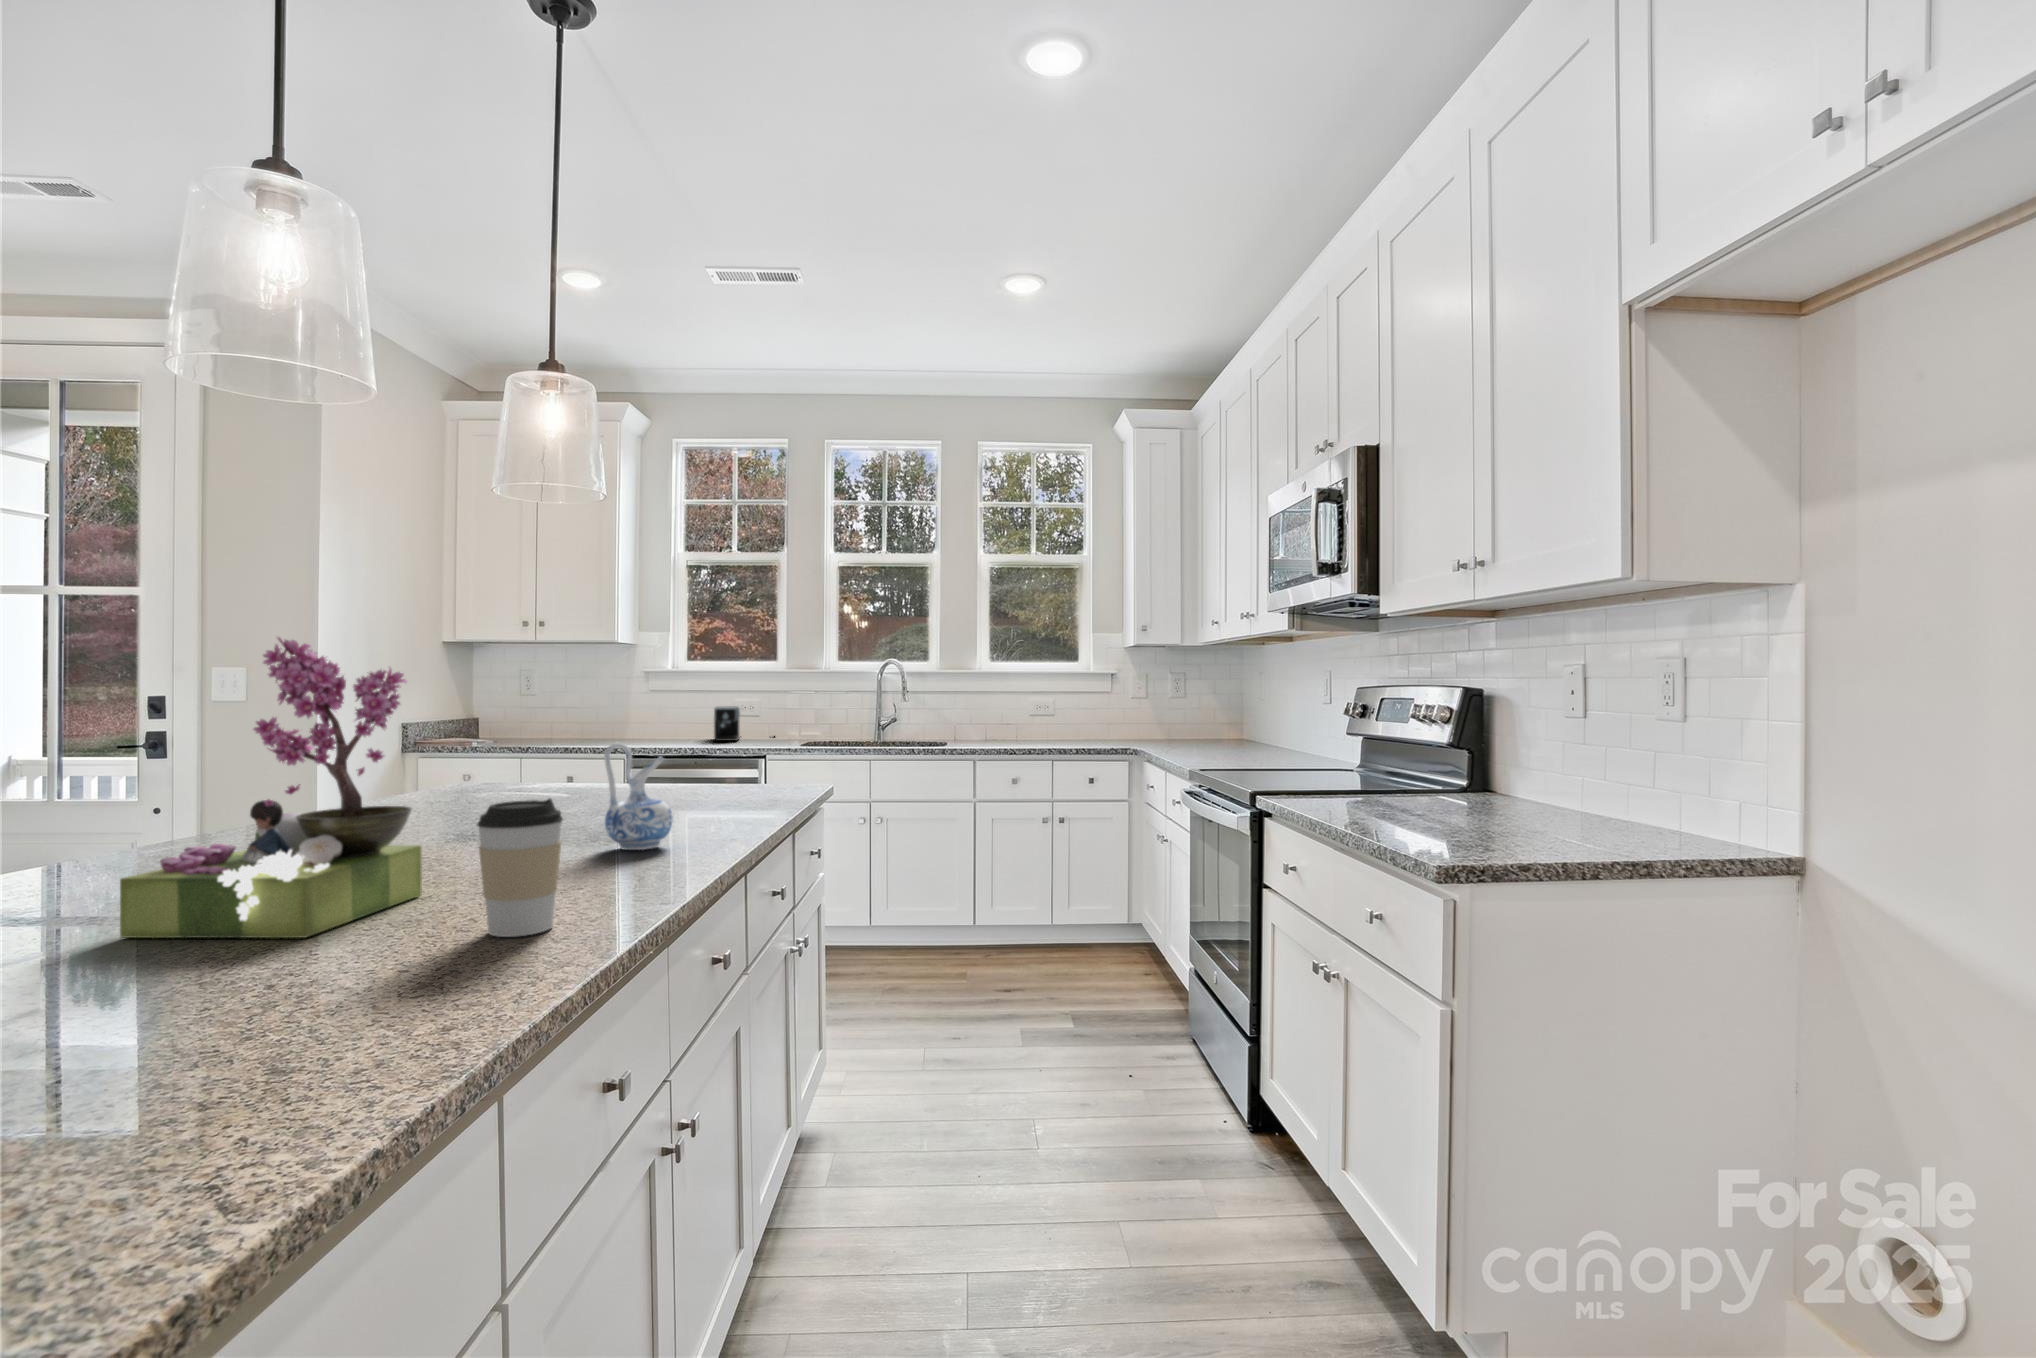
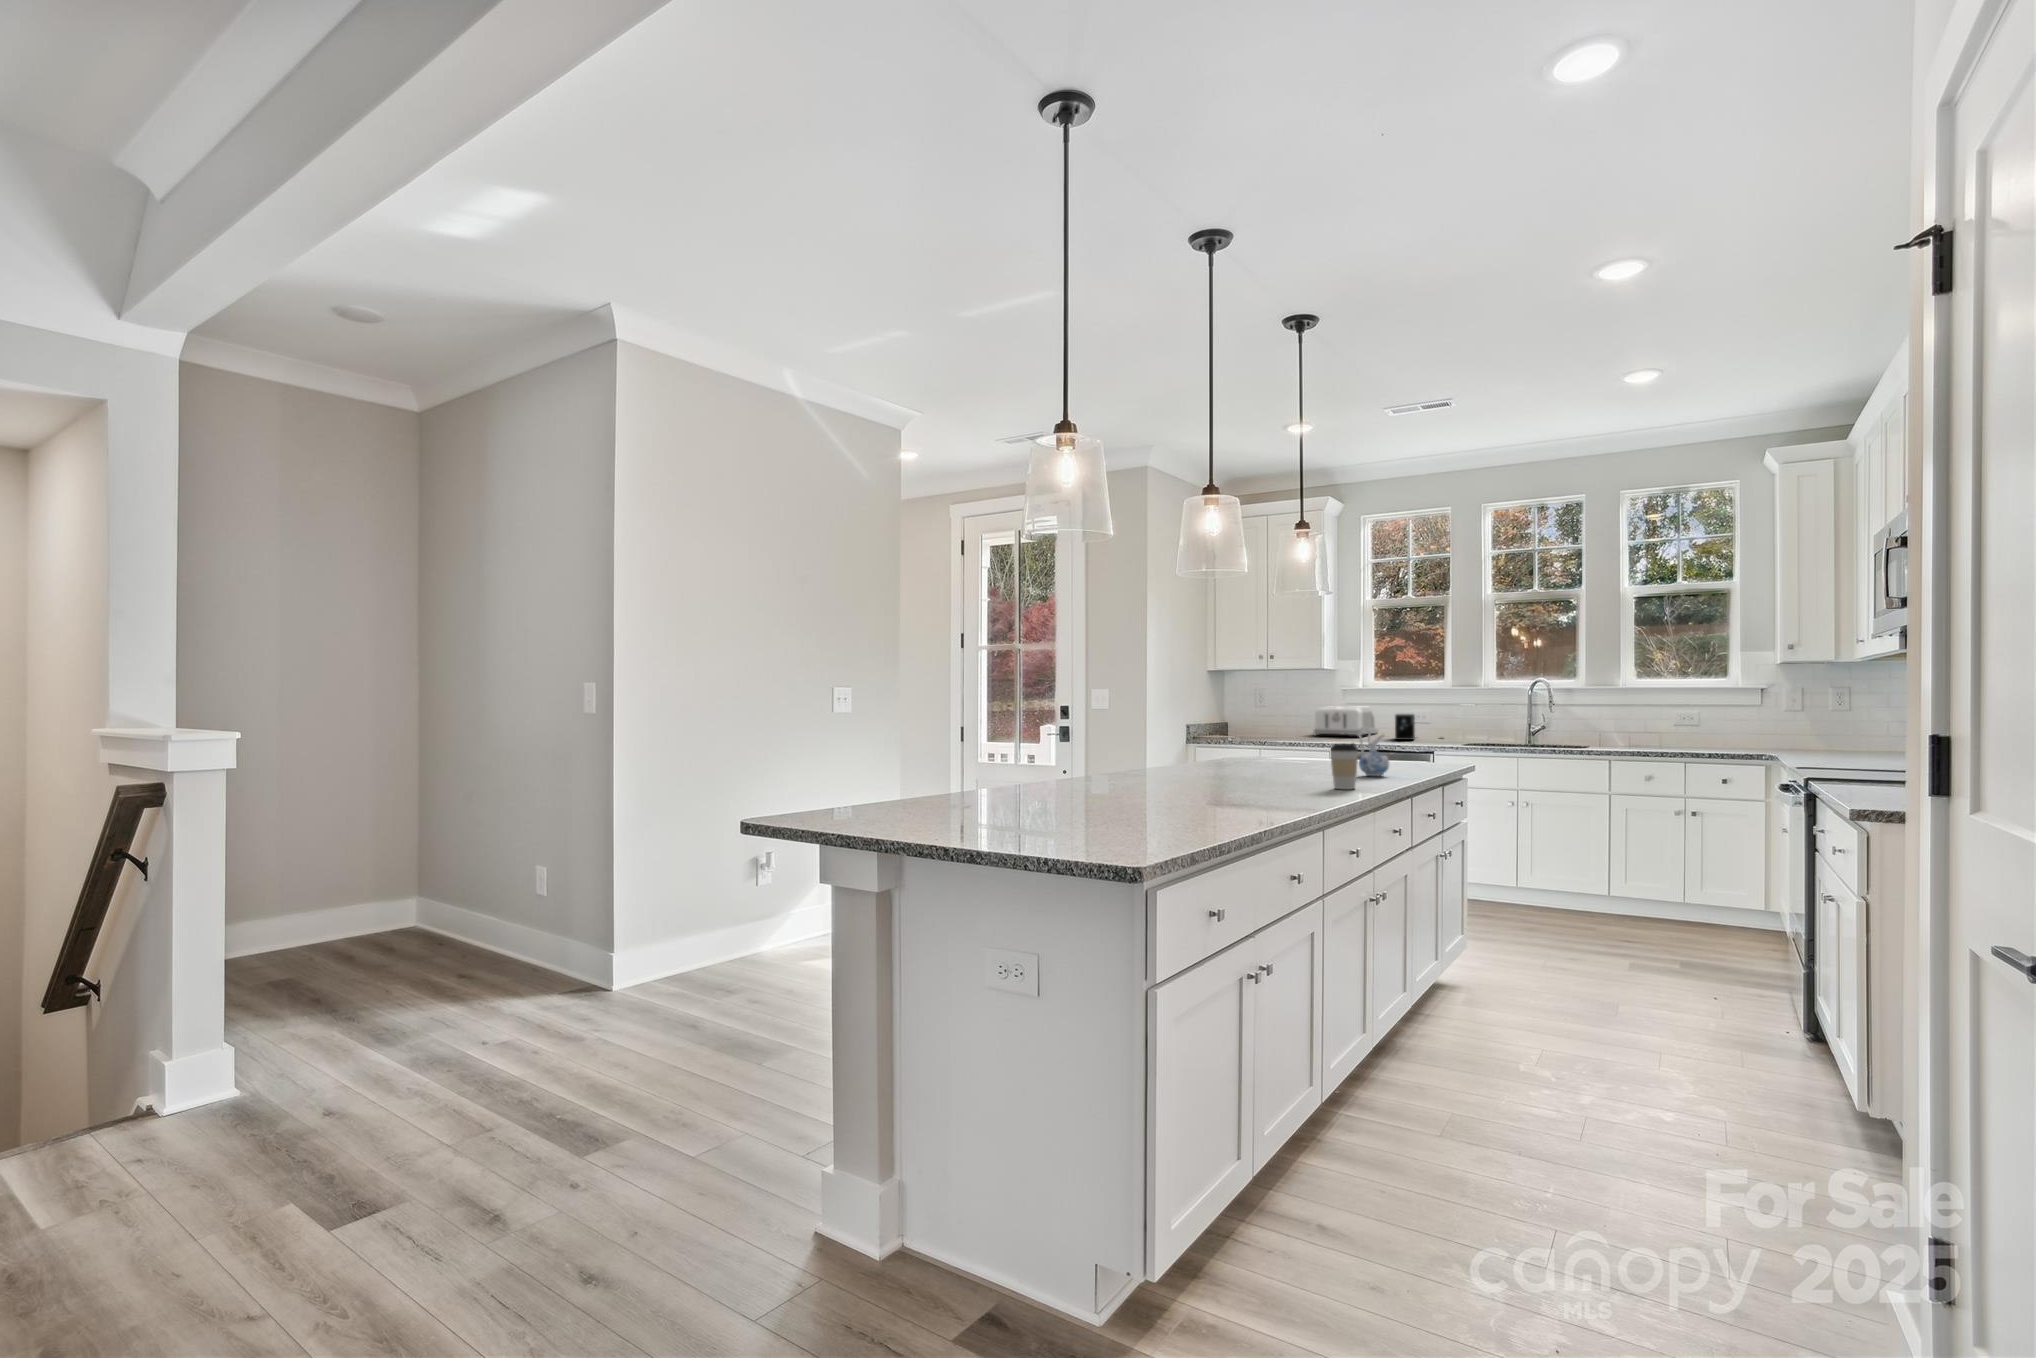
flower arrangement: present [120,637,422,938] -> none [1219,682,1299,786]
toaster: none [604,697,694,737] -> present [1314,706,1378,736]

